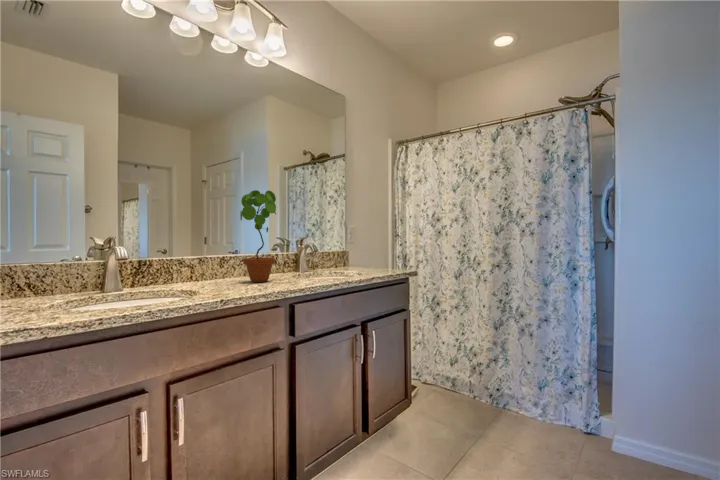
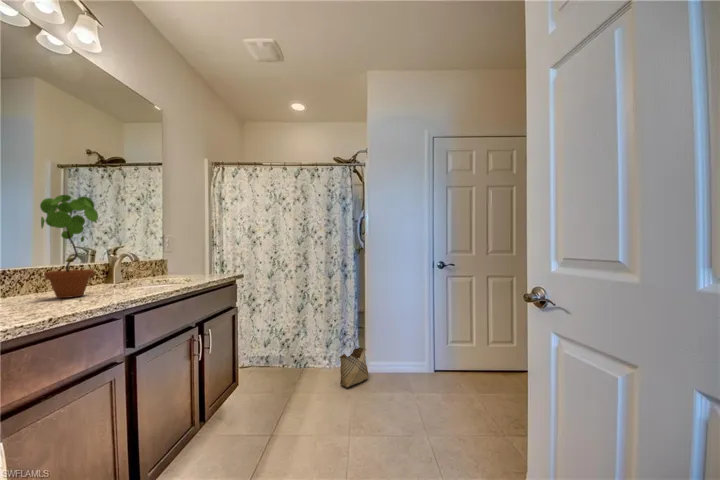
woven basket: none [555,377,610,460] -> present [340,334,368,387]

